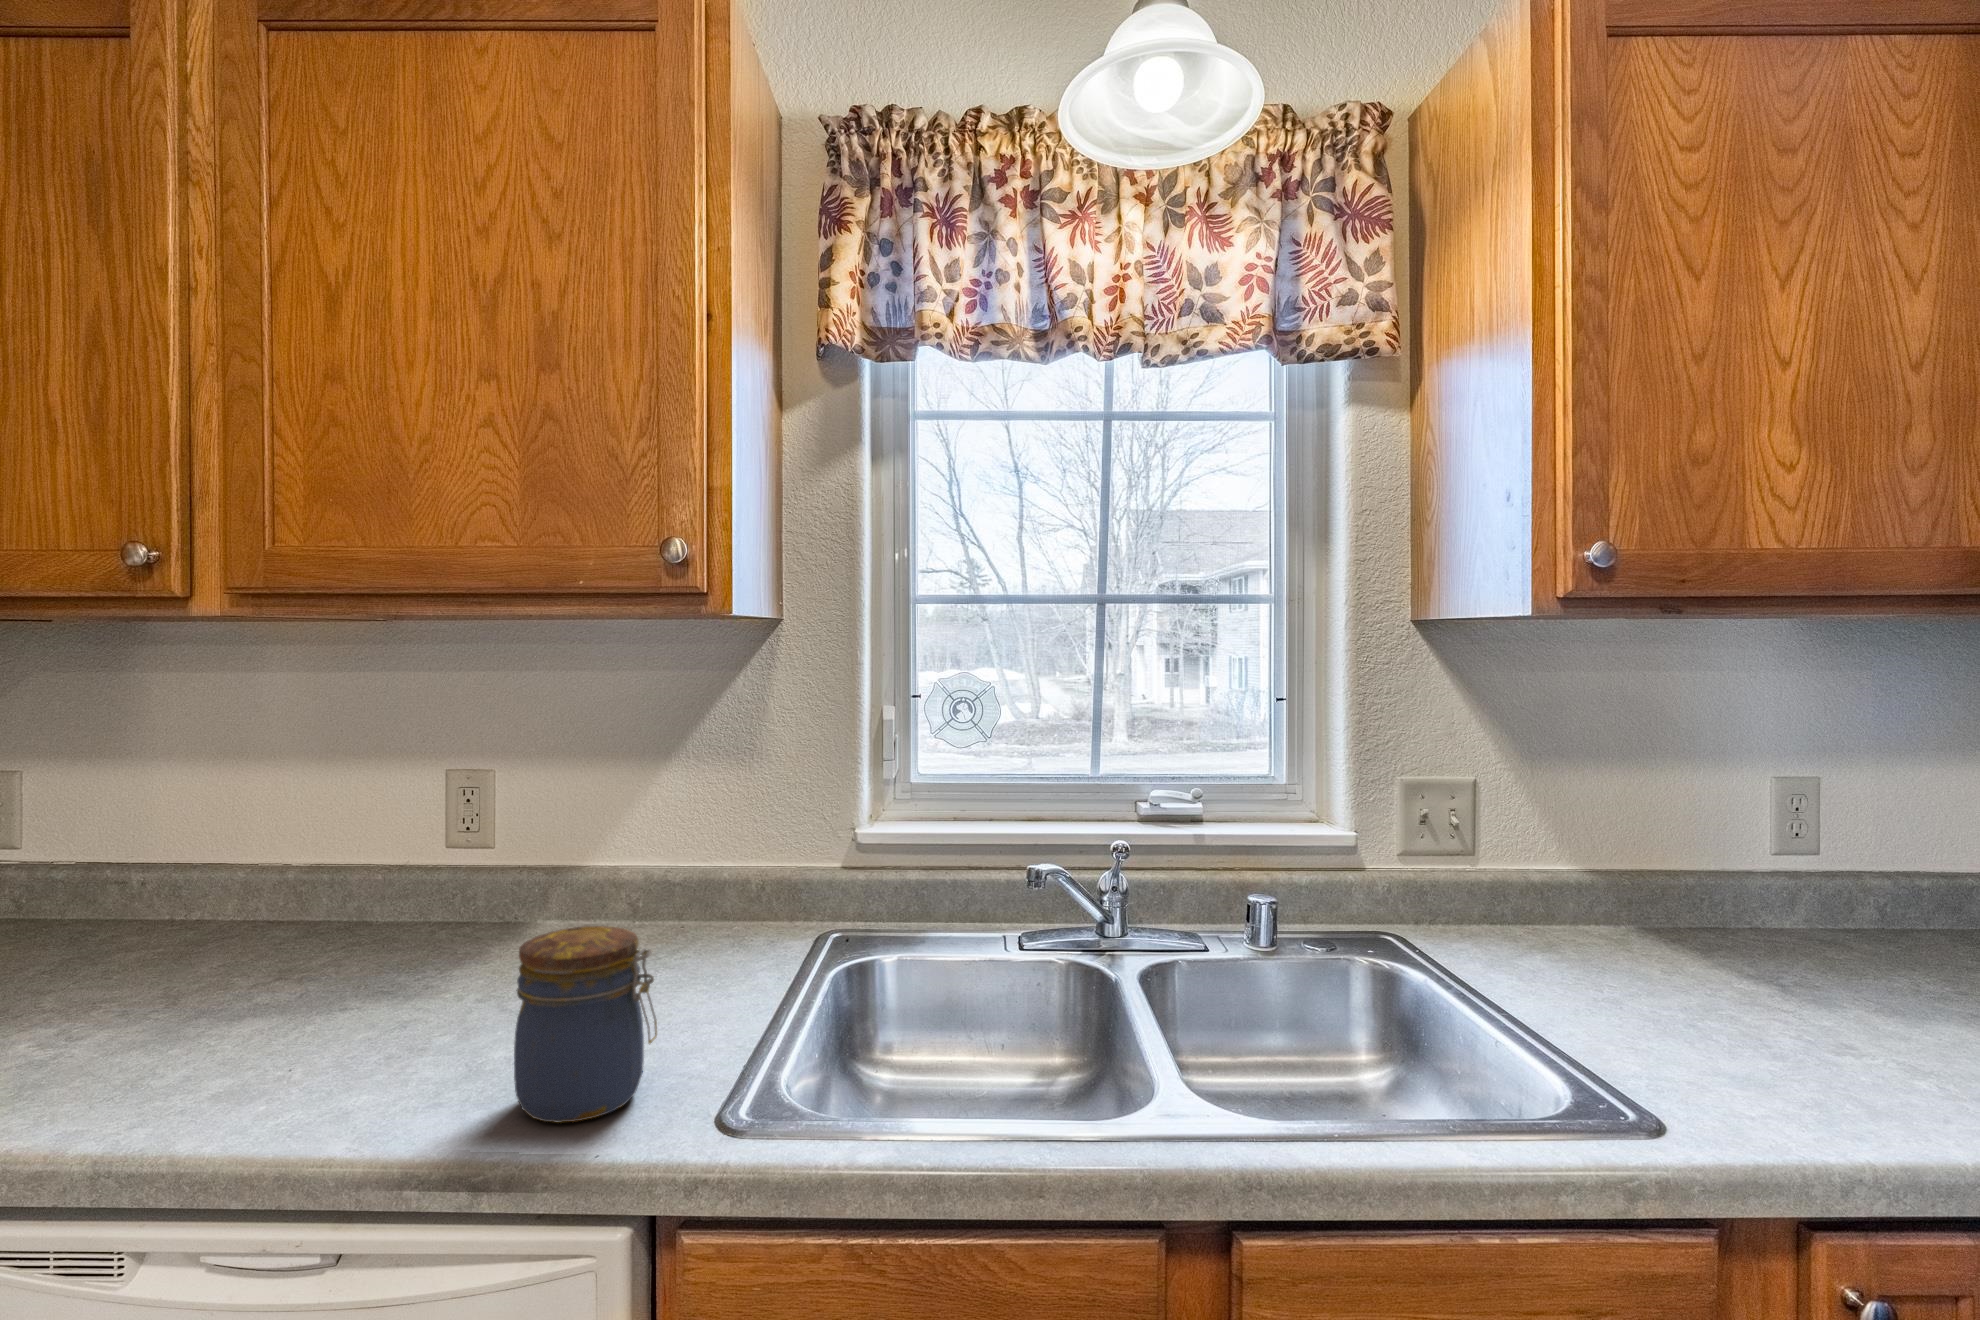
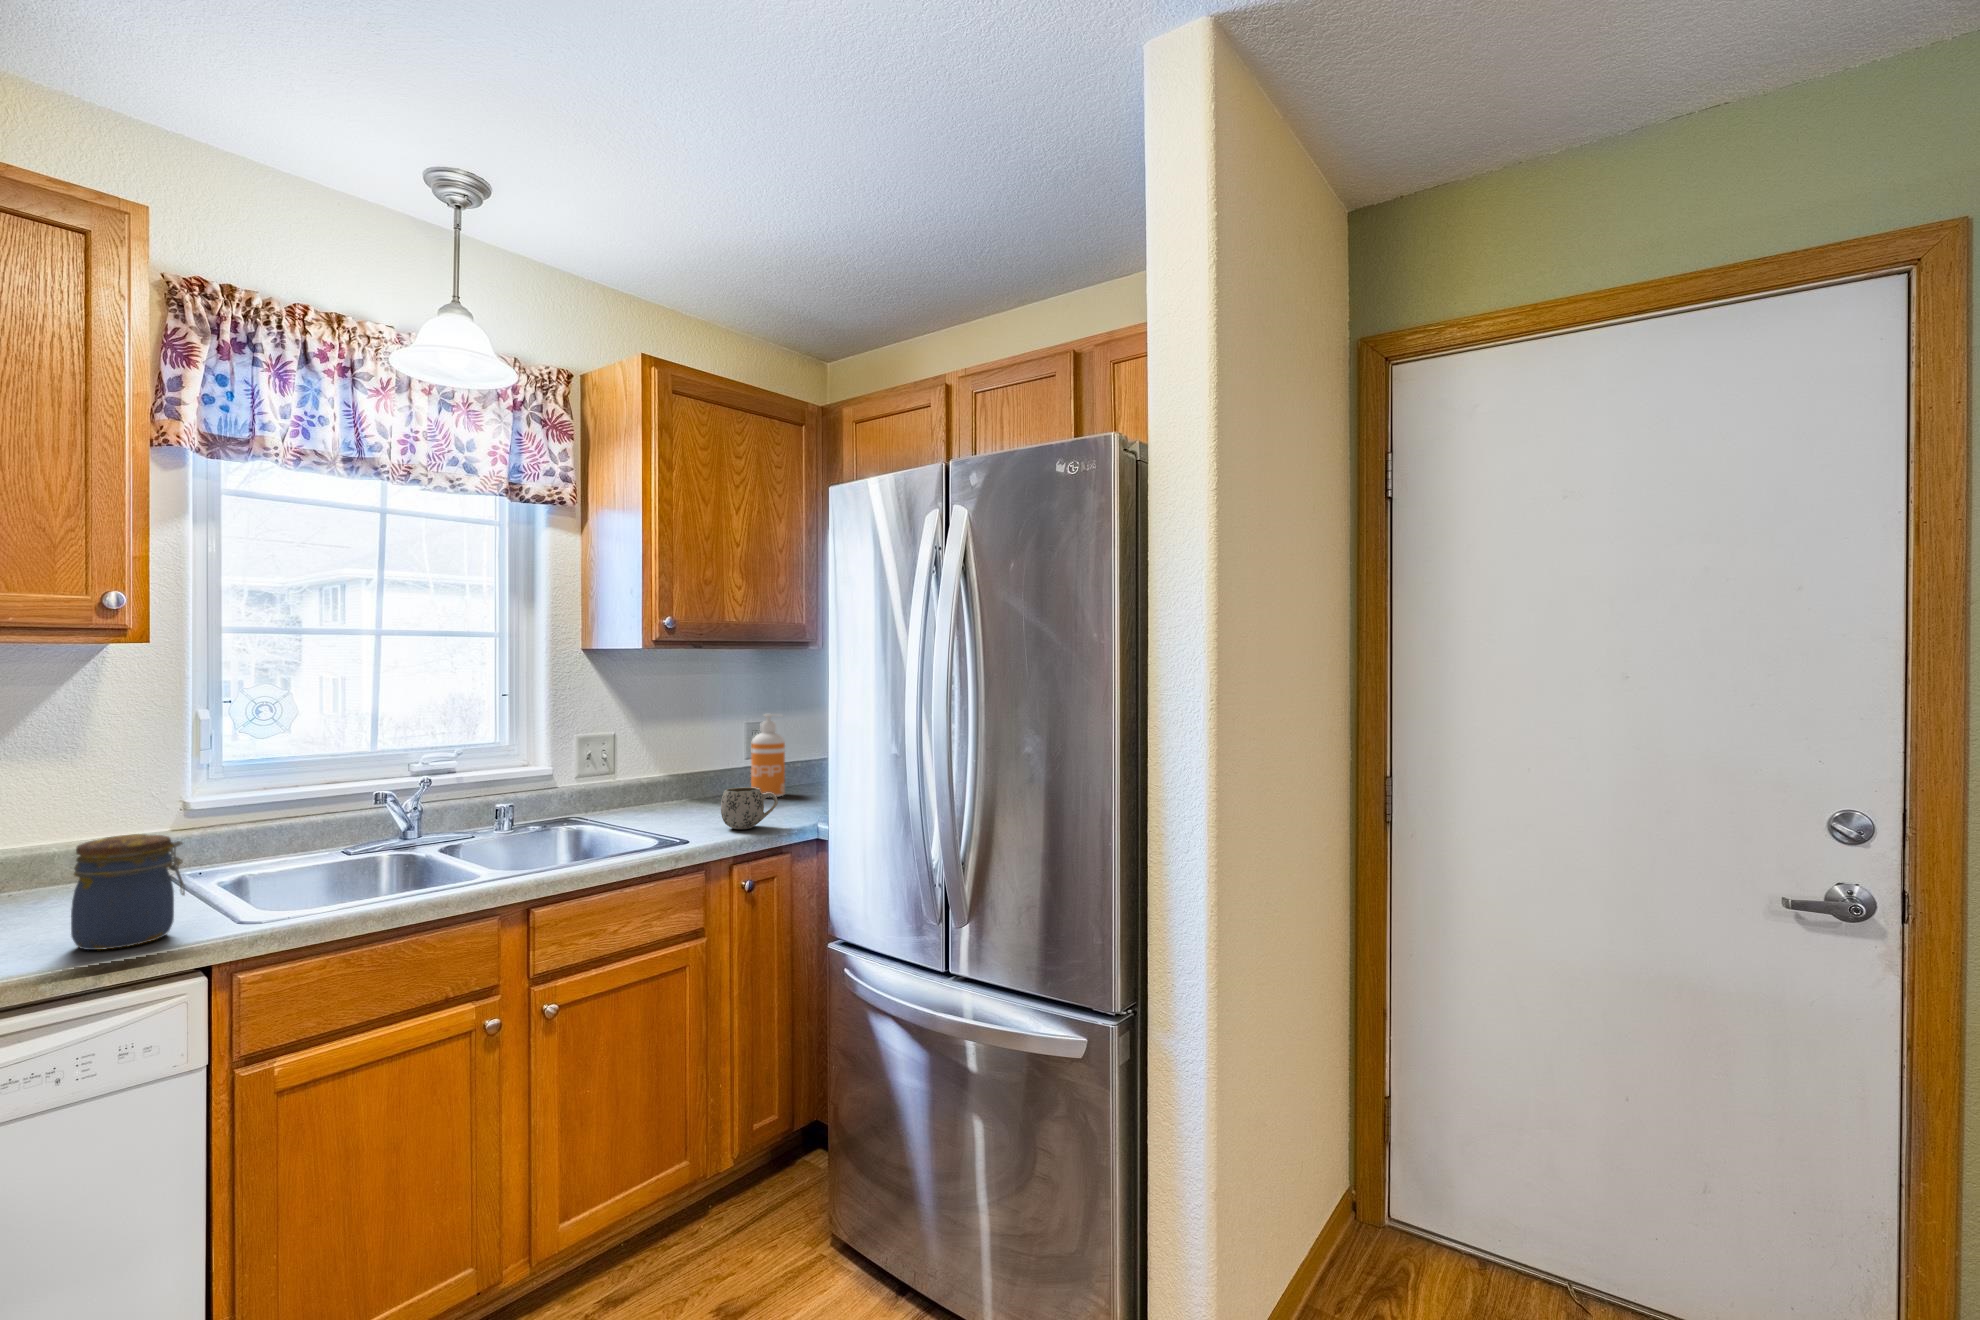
soap dispenser: none [1793,764,1892,963] -> present [751,714,785,797]
mug: none [1711,965,1897,1088] -> present [721,787,778,829]

